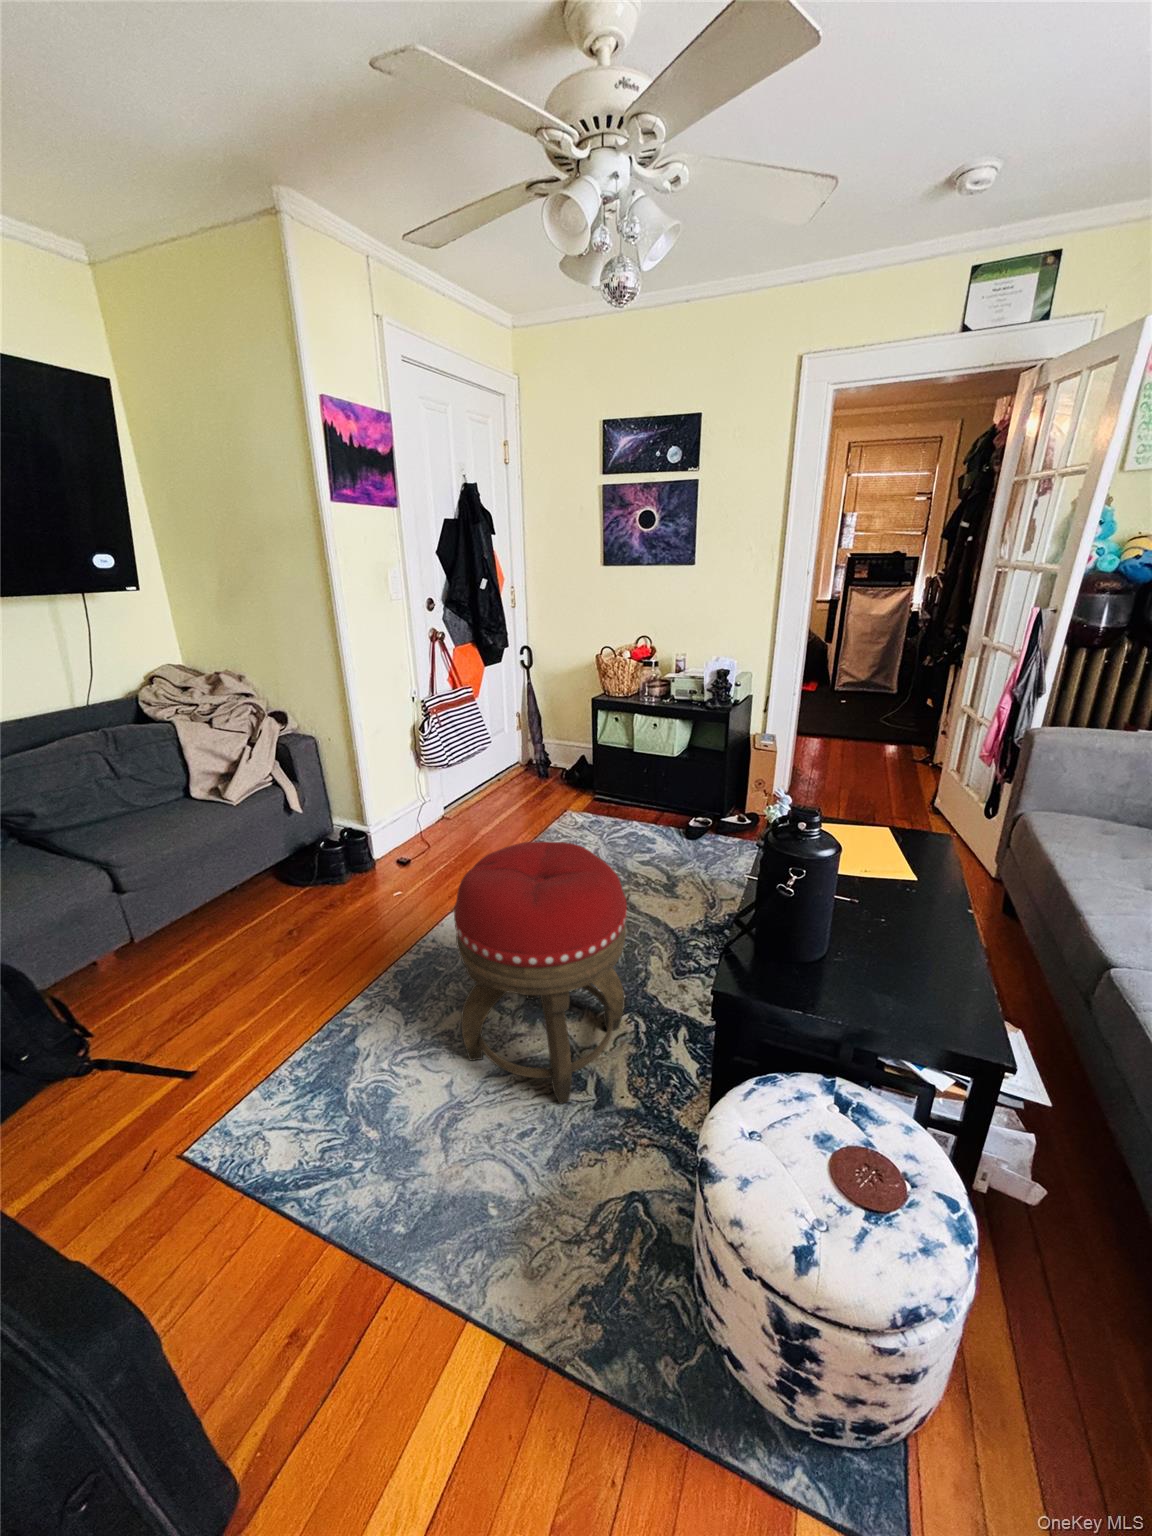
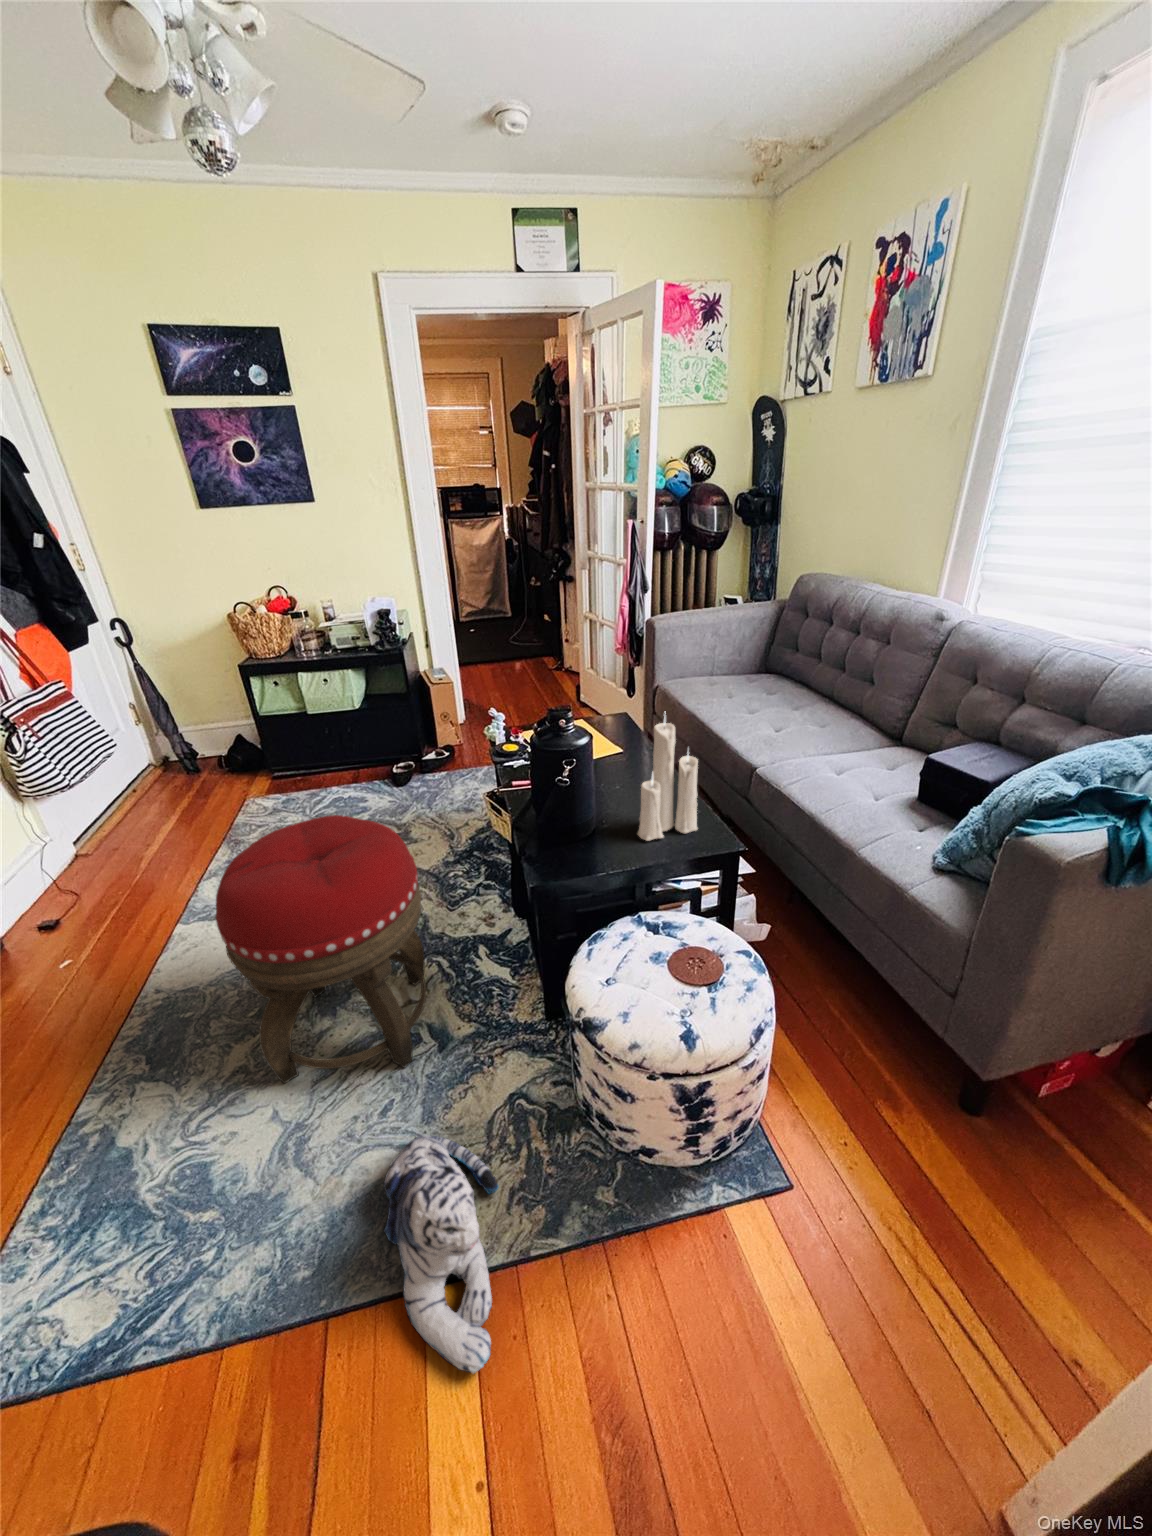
candle: none [866,831,972,1007] -> present [638,711,698,841]
plush toy: none [442,1175,577,1445] -> present [383,1136,499,1373]

